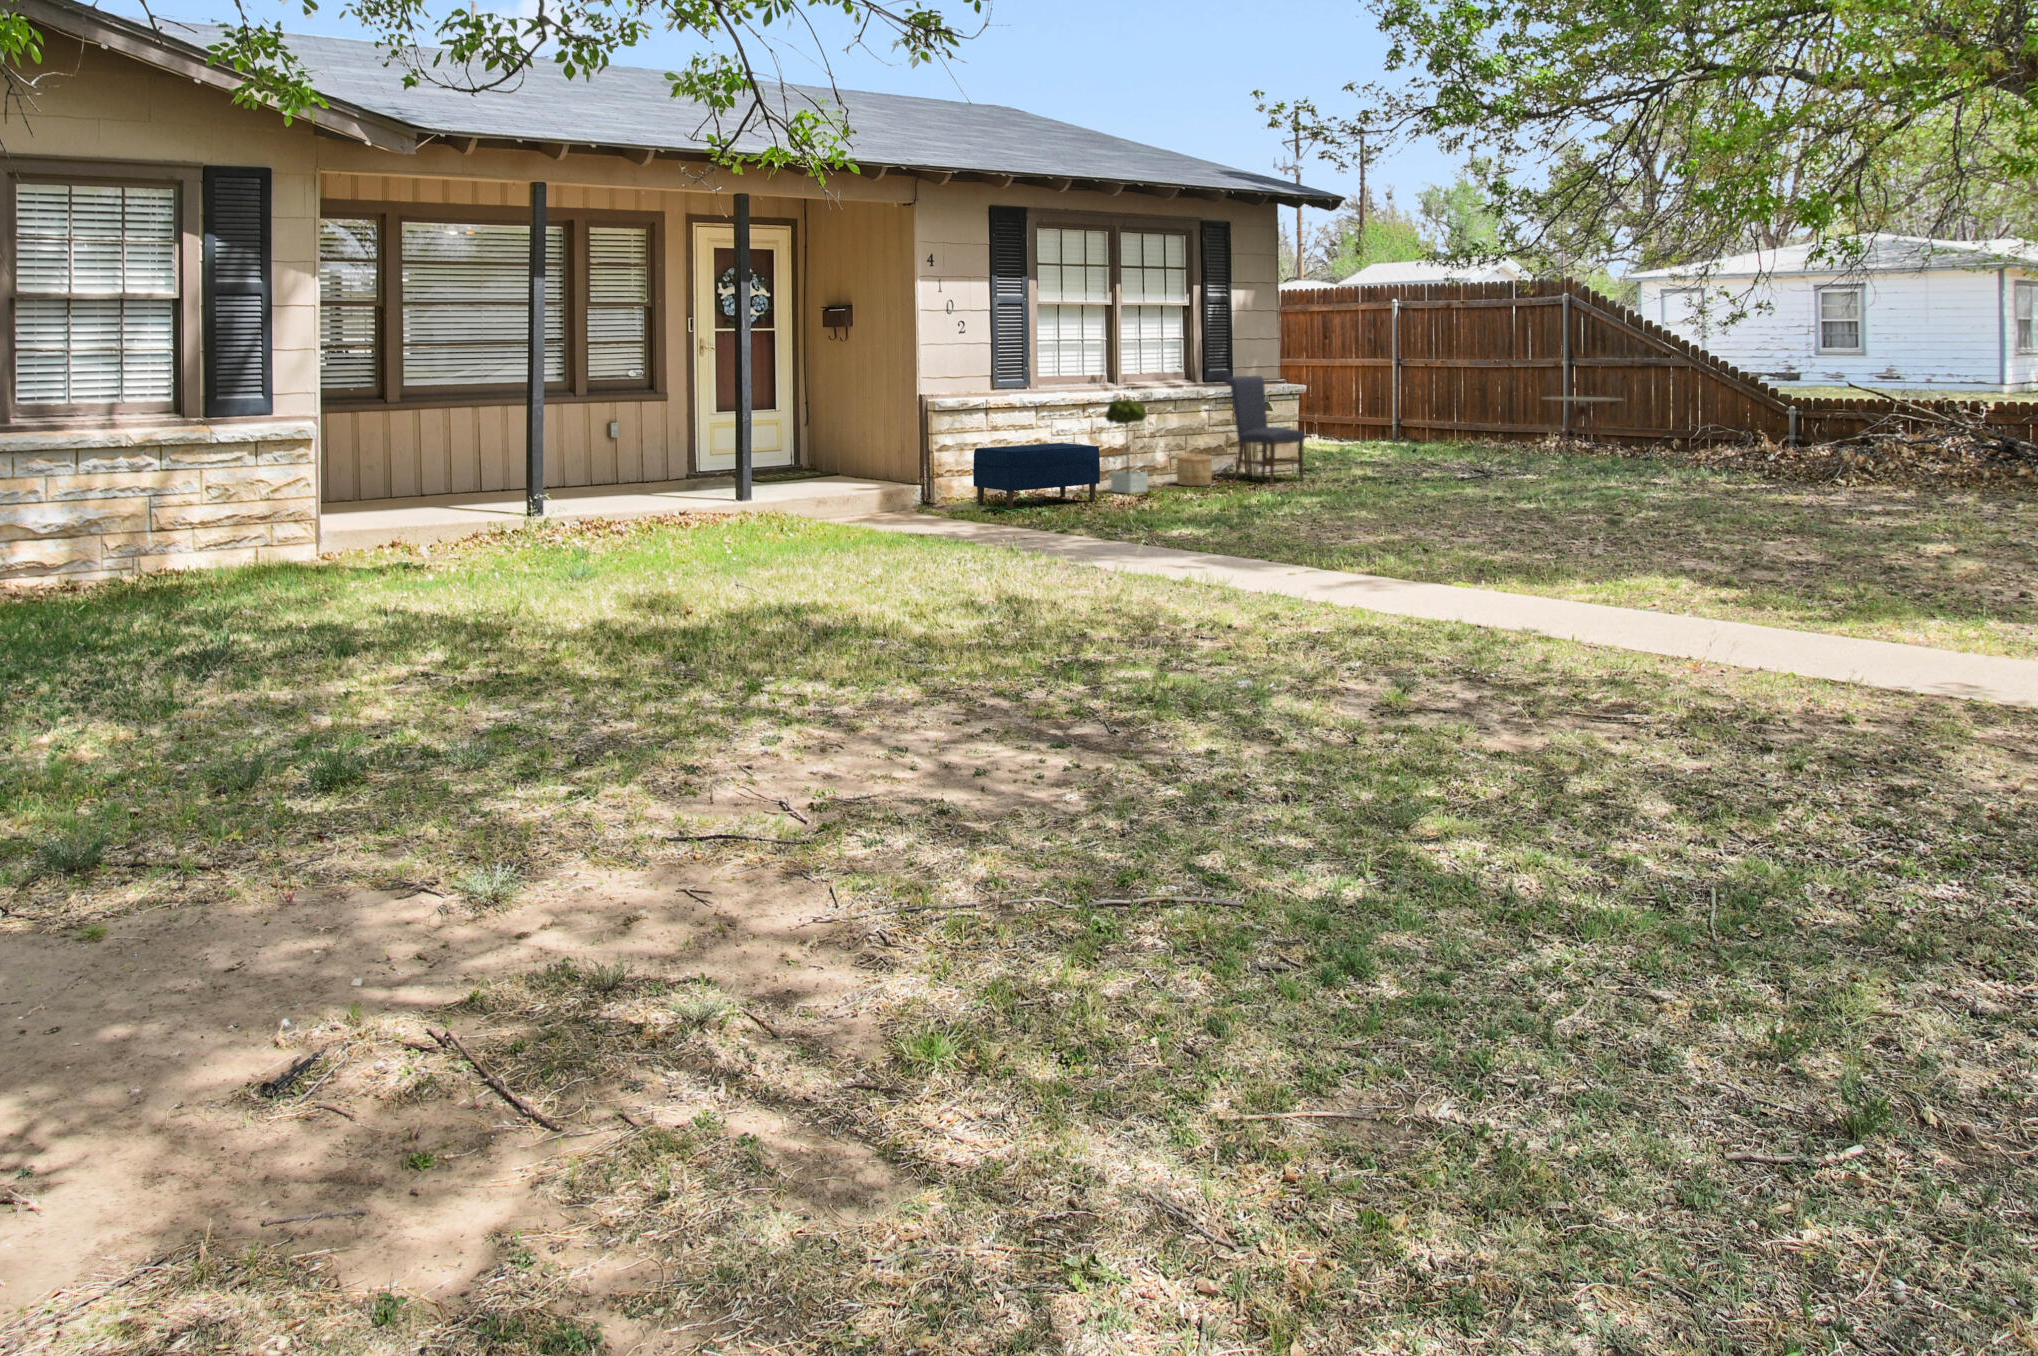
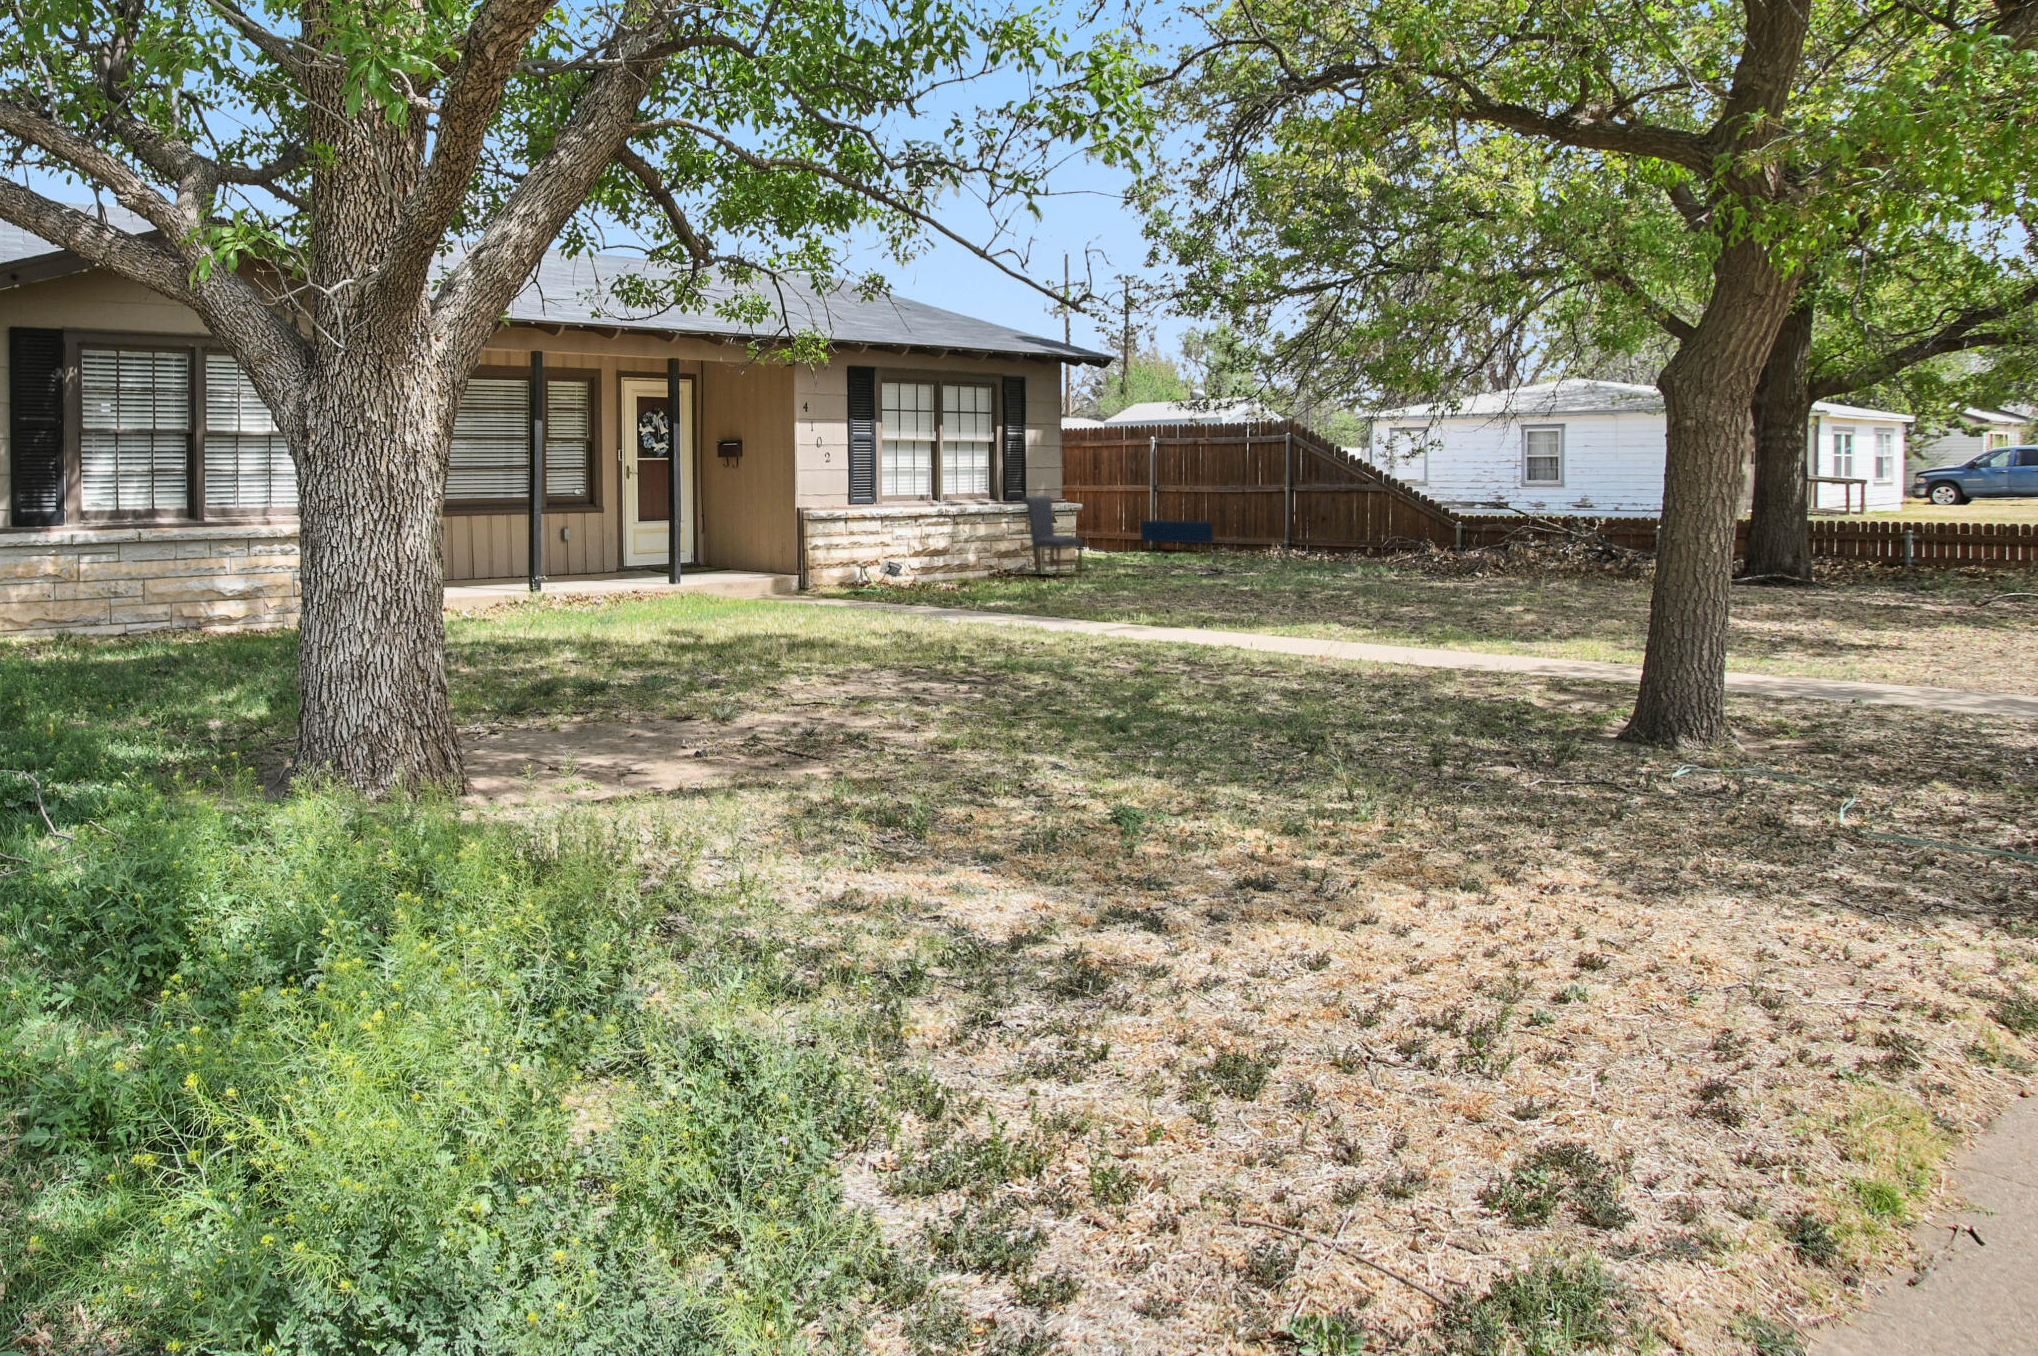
round table: present [1542,397,1623,451] -> none [1270,515,1335,559]
potted tree: present [1106,399,1148,494] -> none [933,511,965,584]
bench: present [973,443,1100,509] -> present [1141,520,1213,551]
wooden bucket: present [1176,454,1213,486] -> none [985,555,1014,579]

